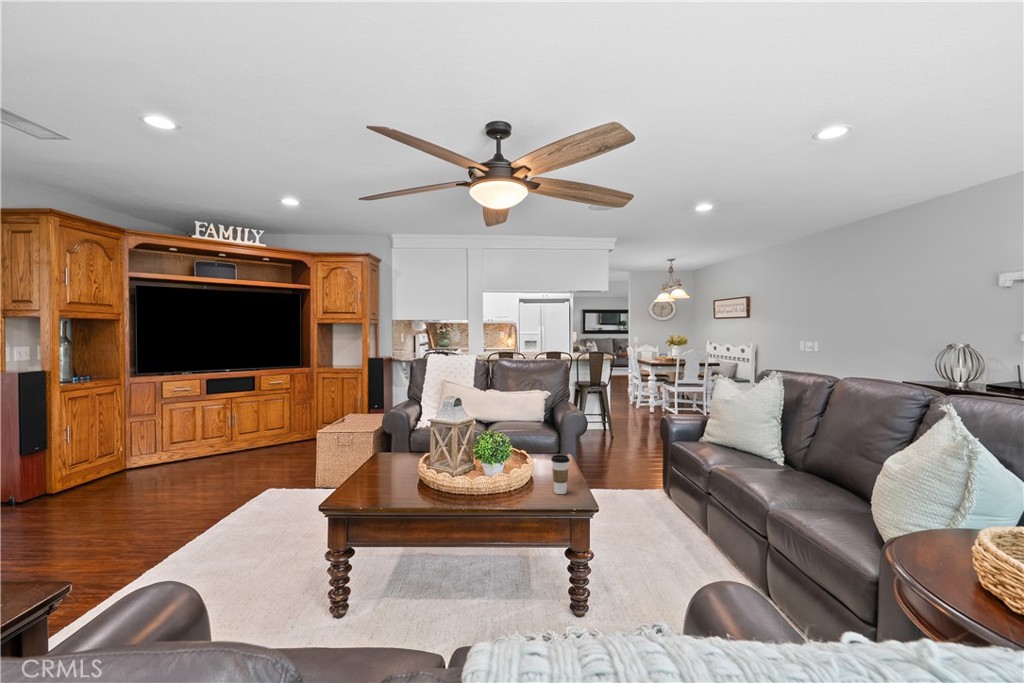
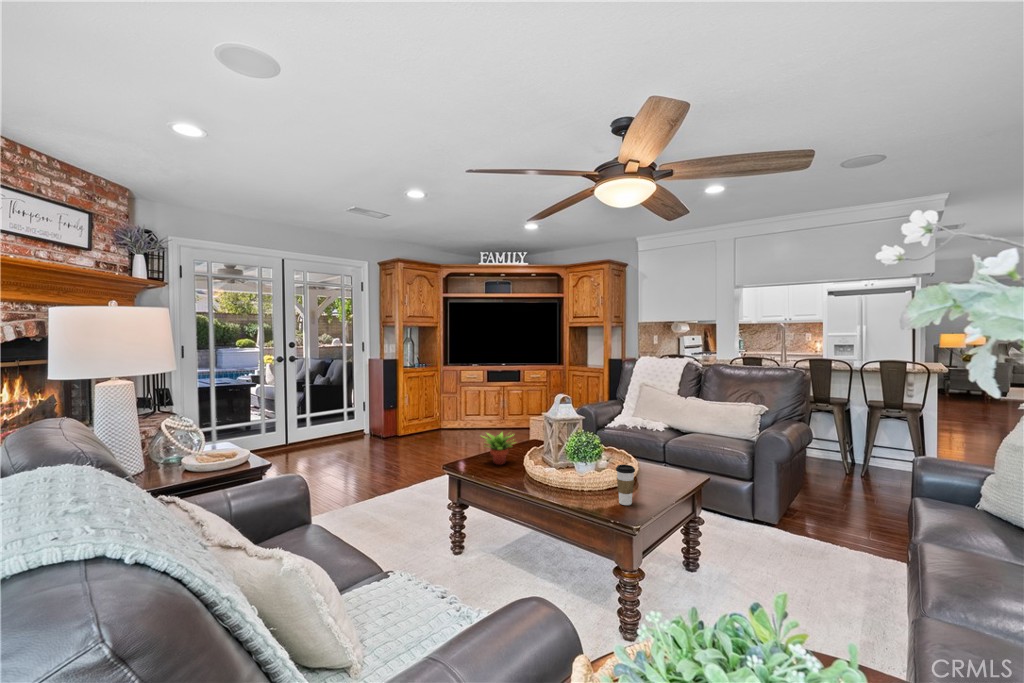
succulent plant: none [355,443,400,488] -> present [483,433,513,465]

